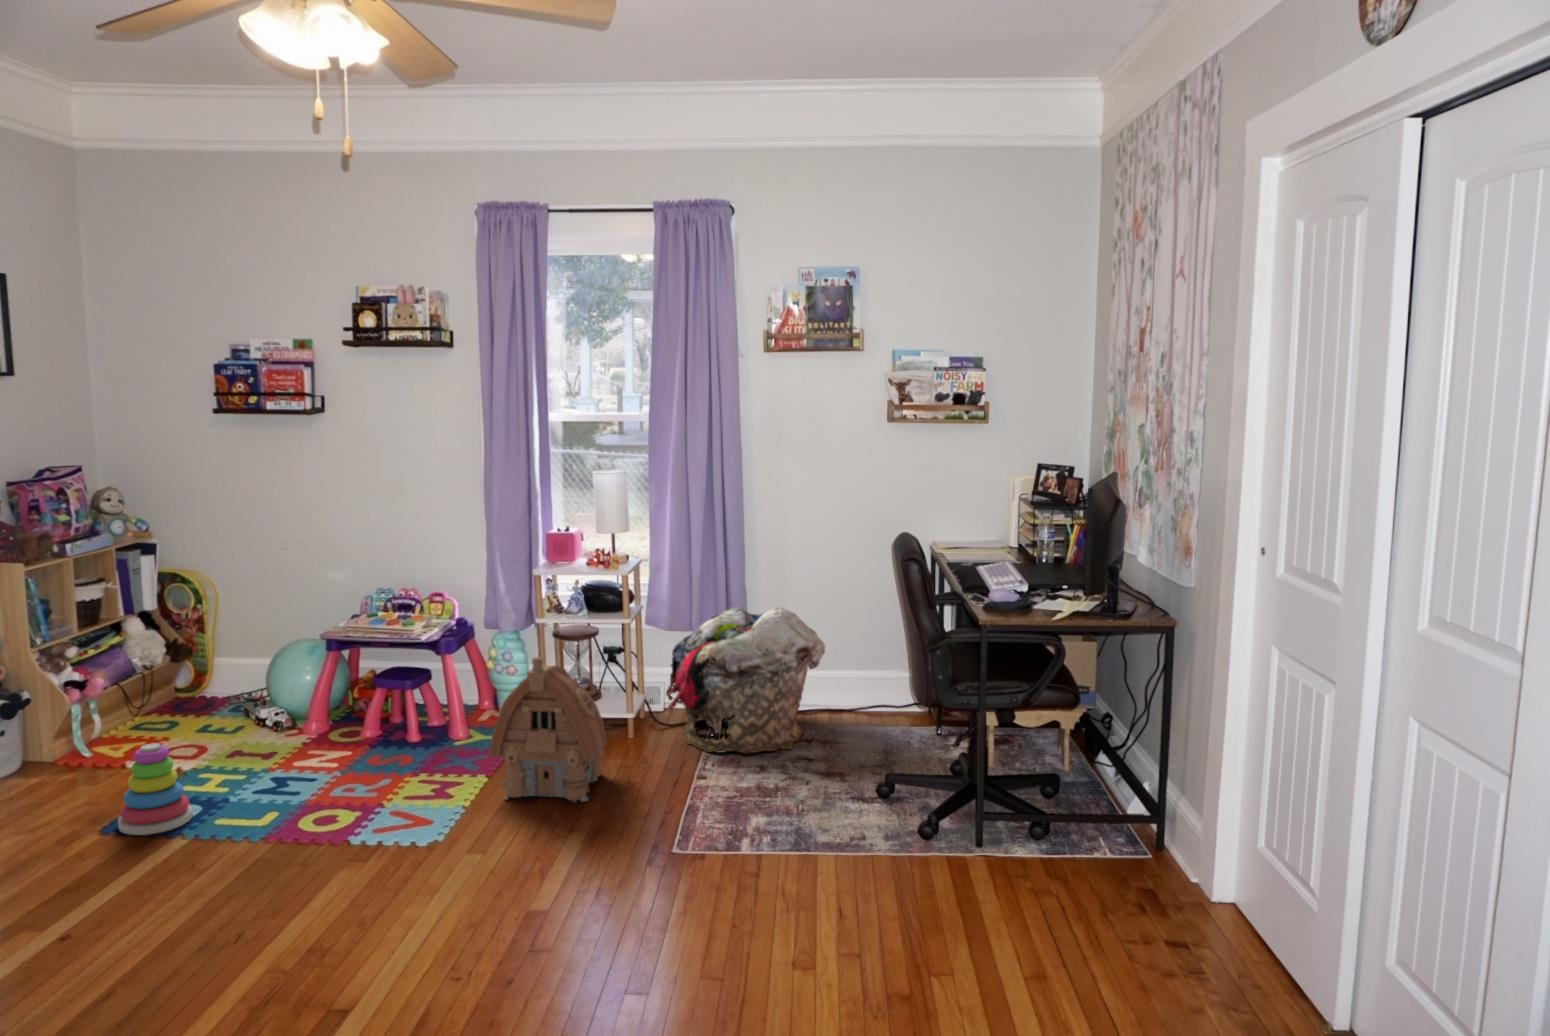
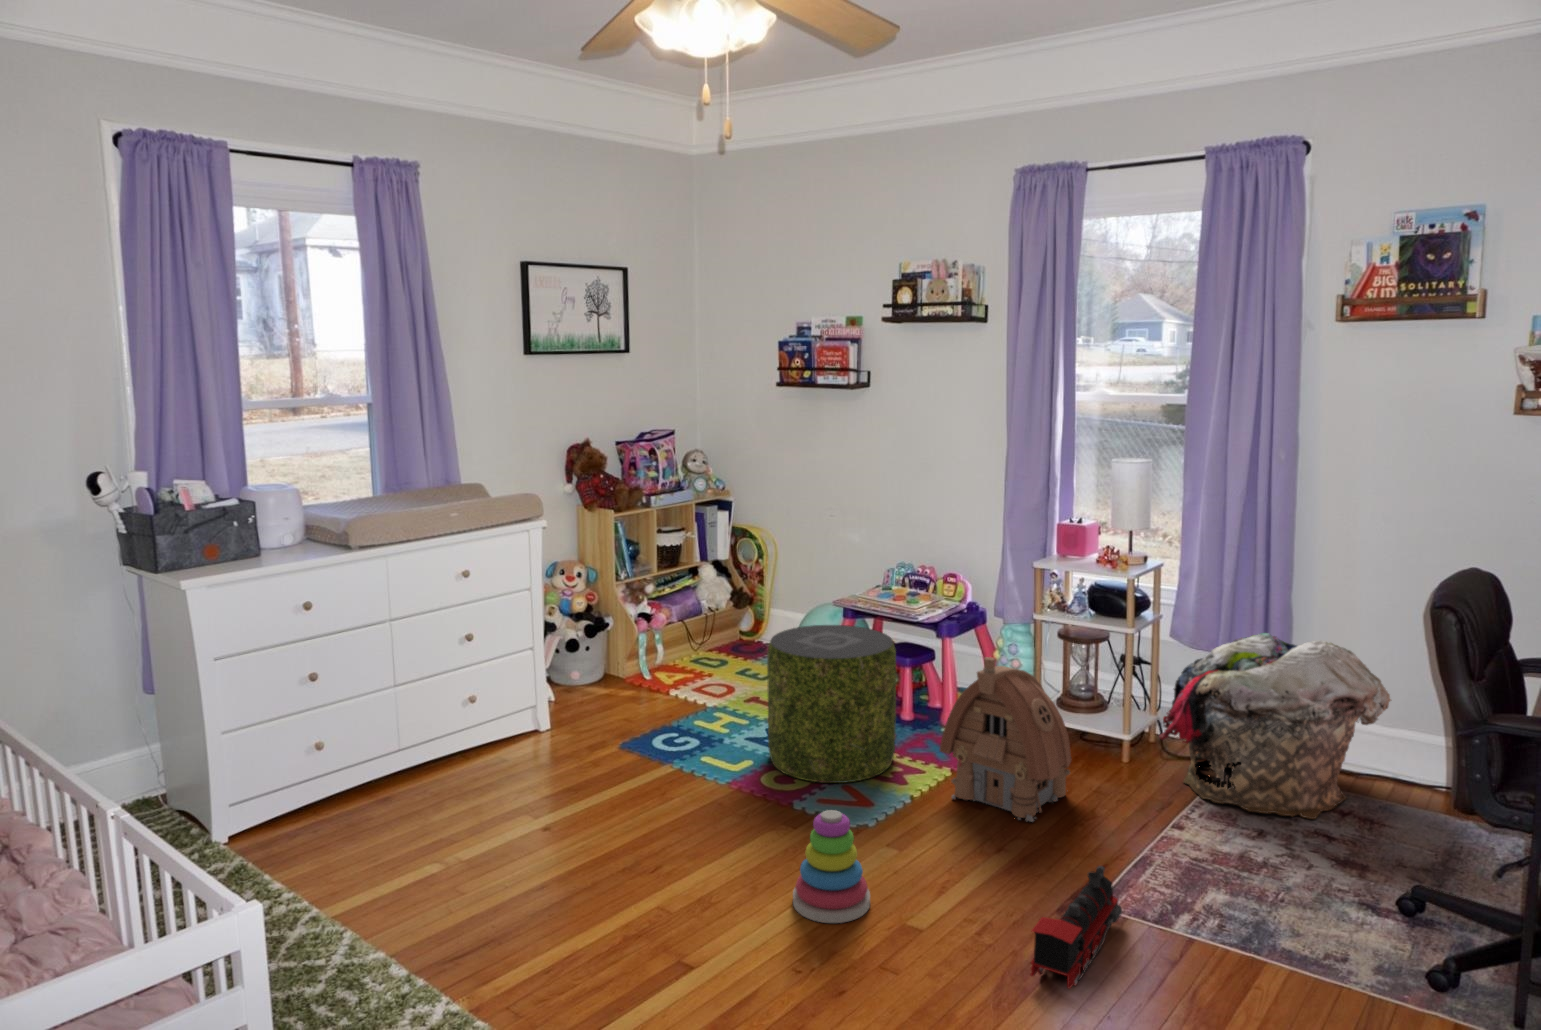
pouf: none [284,653,430,818] -> present [767,625,896,783]
stacking toy: present [118,743,193,835] -> present [793,810,870,923]
toy train: none [660,813,702,916] -> present [1030,866,1122,989]

